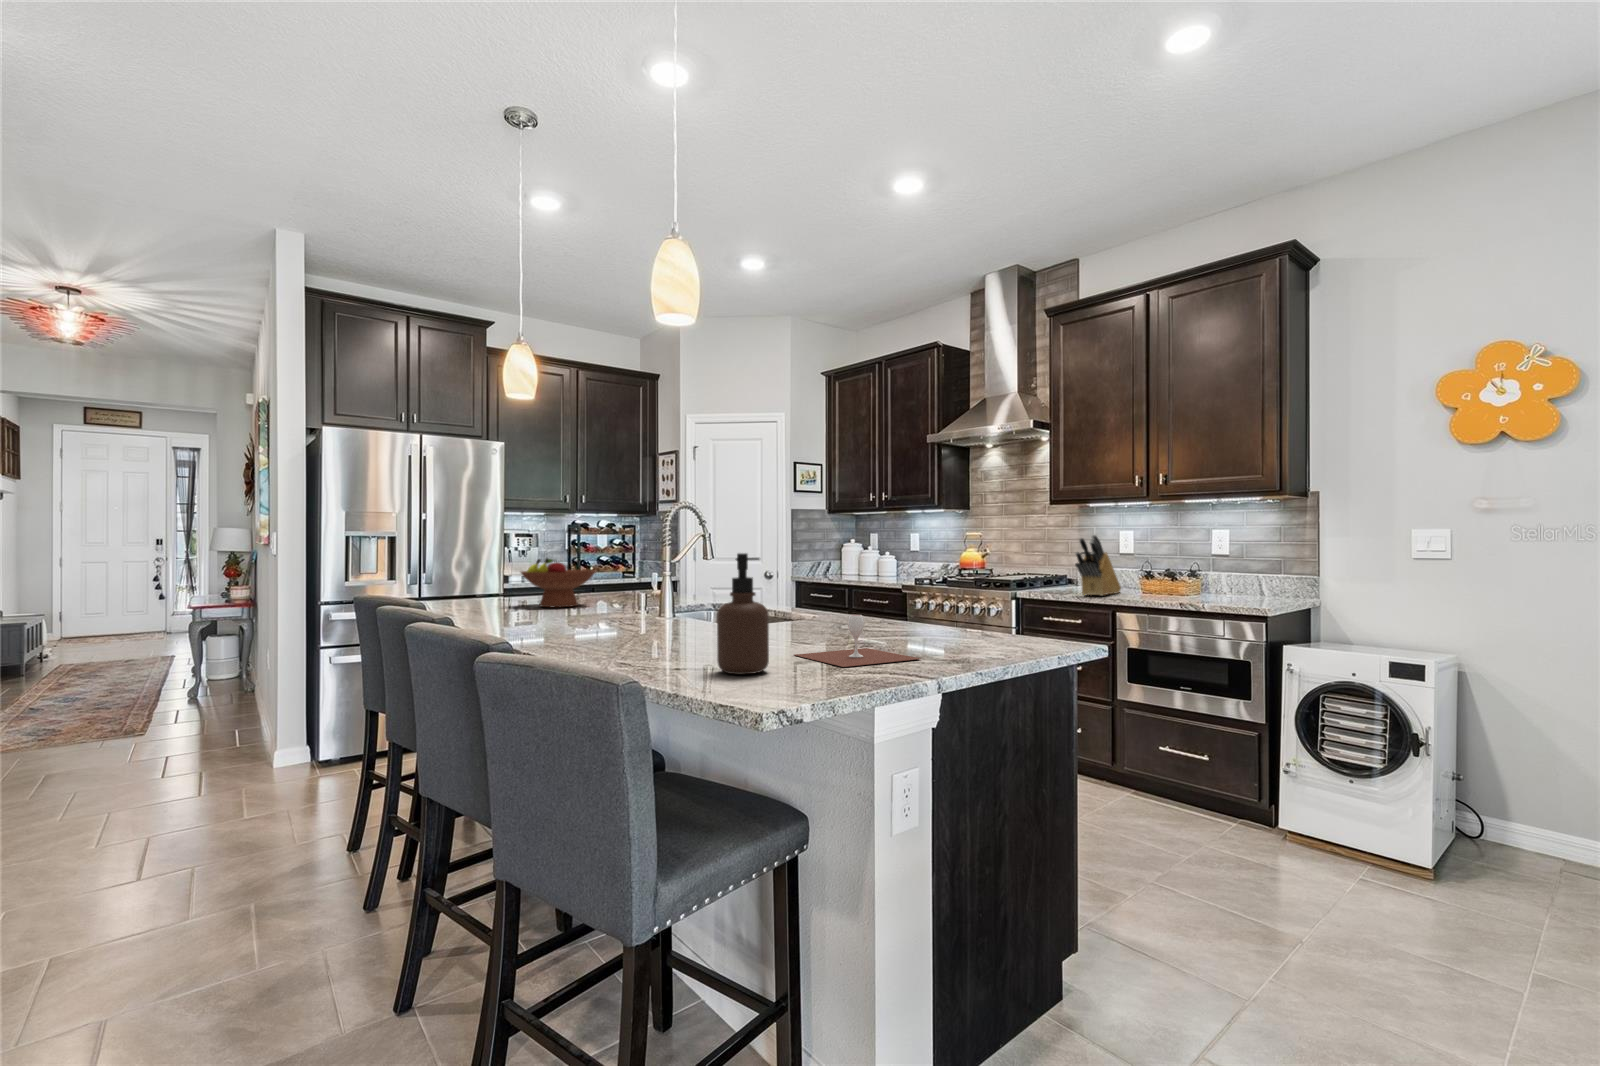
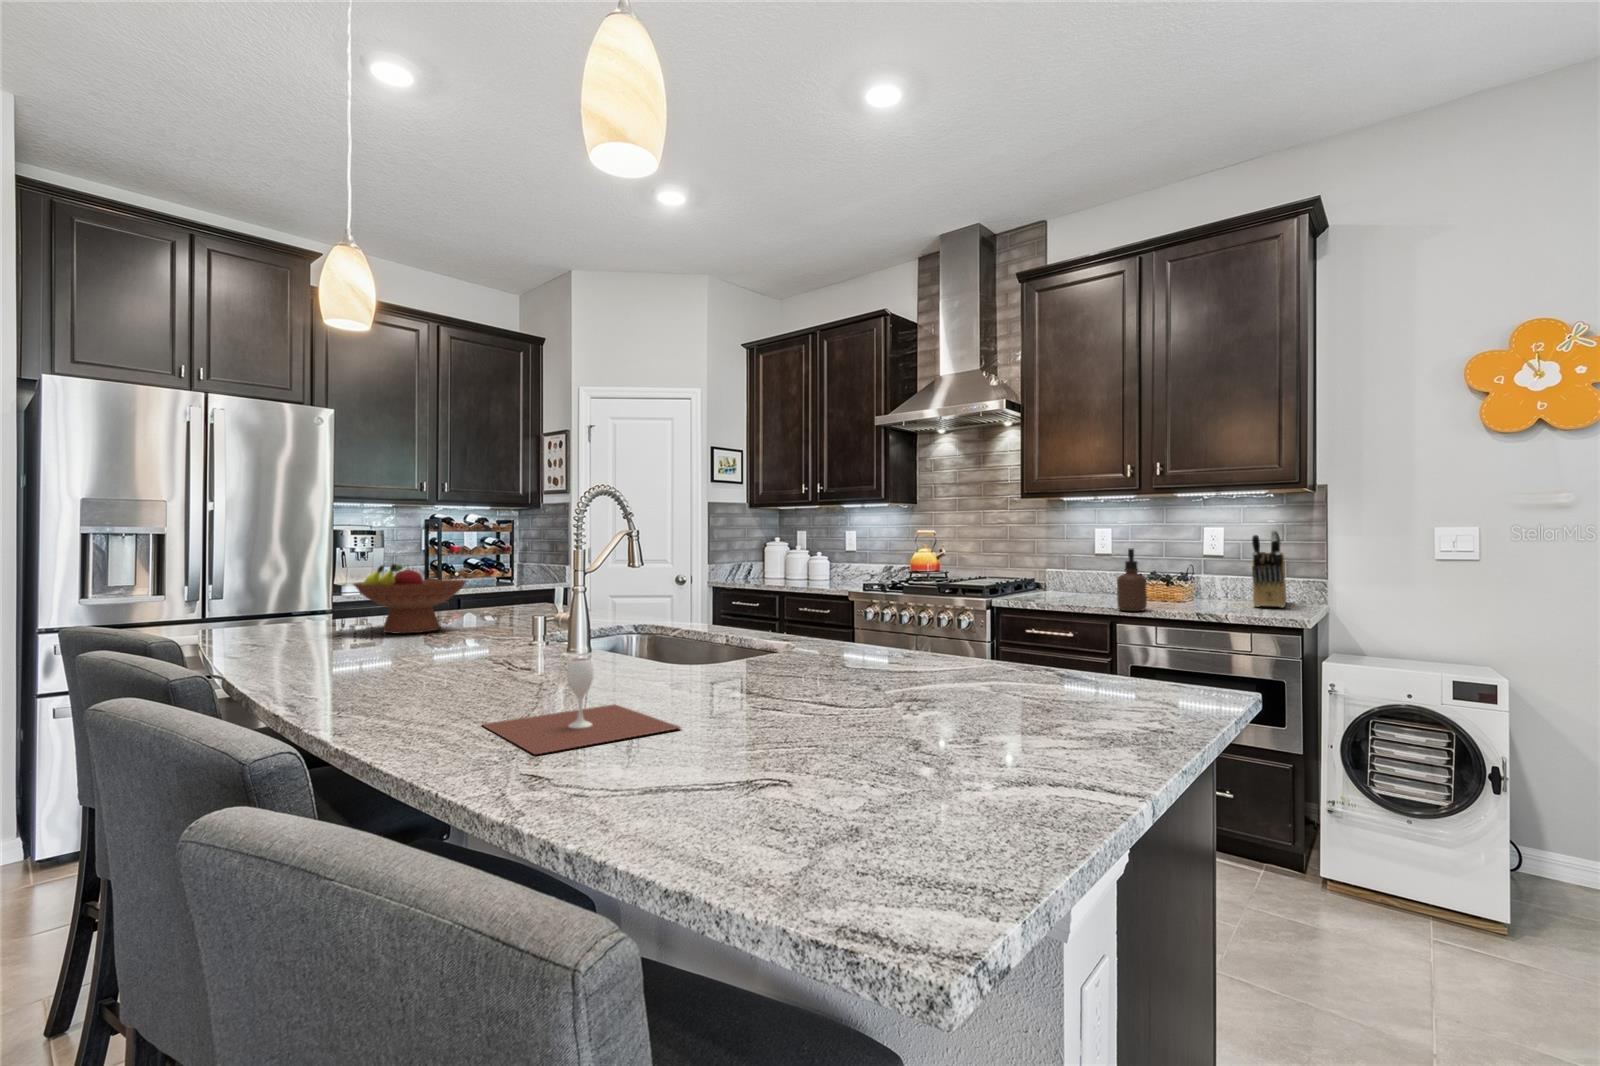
knife block: present [1075,535,1121,596] -> present [1252,530,1286,607]
soap dispenser: present [717,553,769,674] -> present [1117,549,1147,611]
wine glass: present [795,615,921,667] -> present [482,658,681,754]

